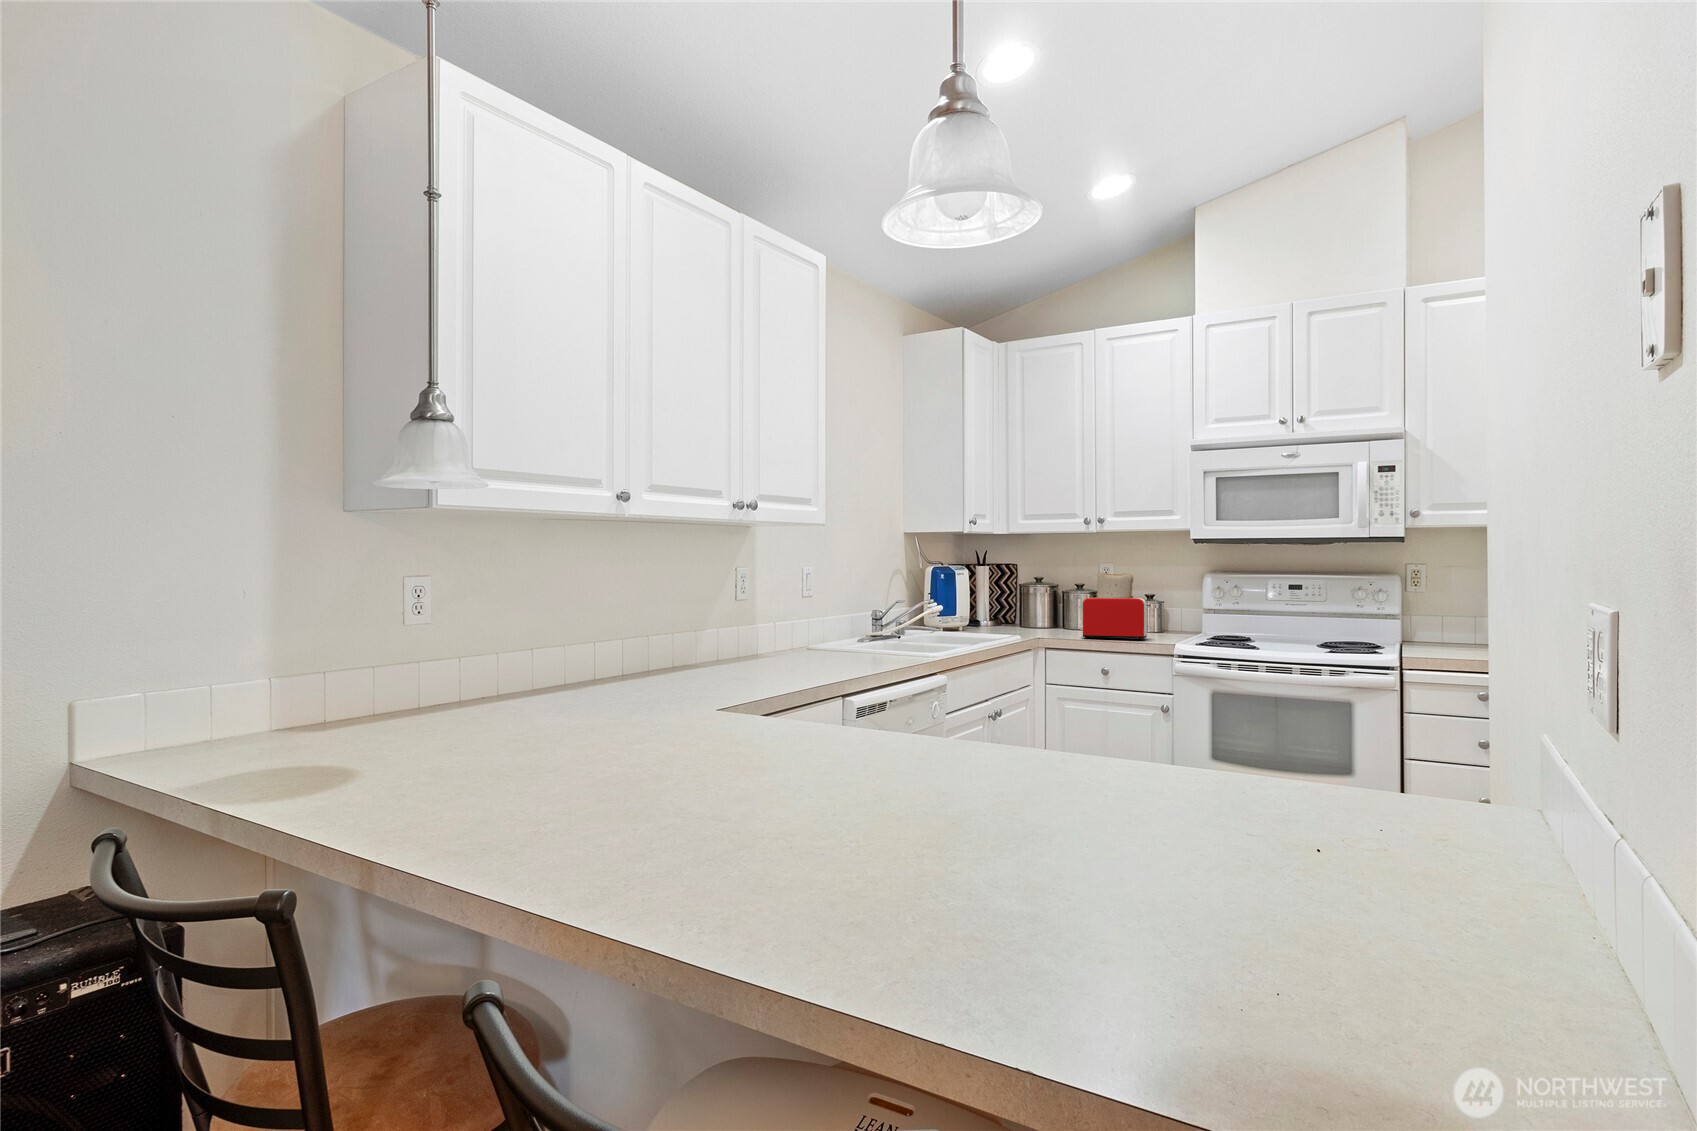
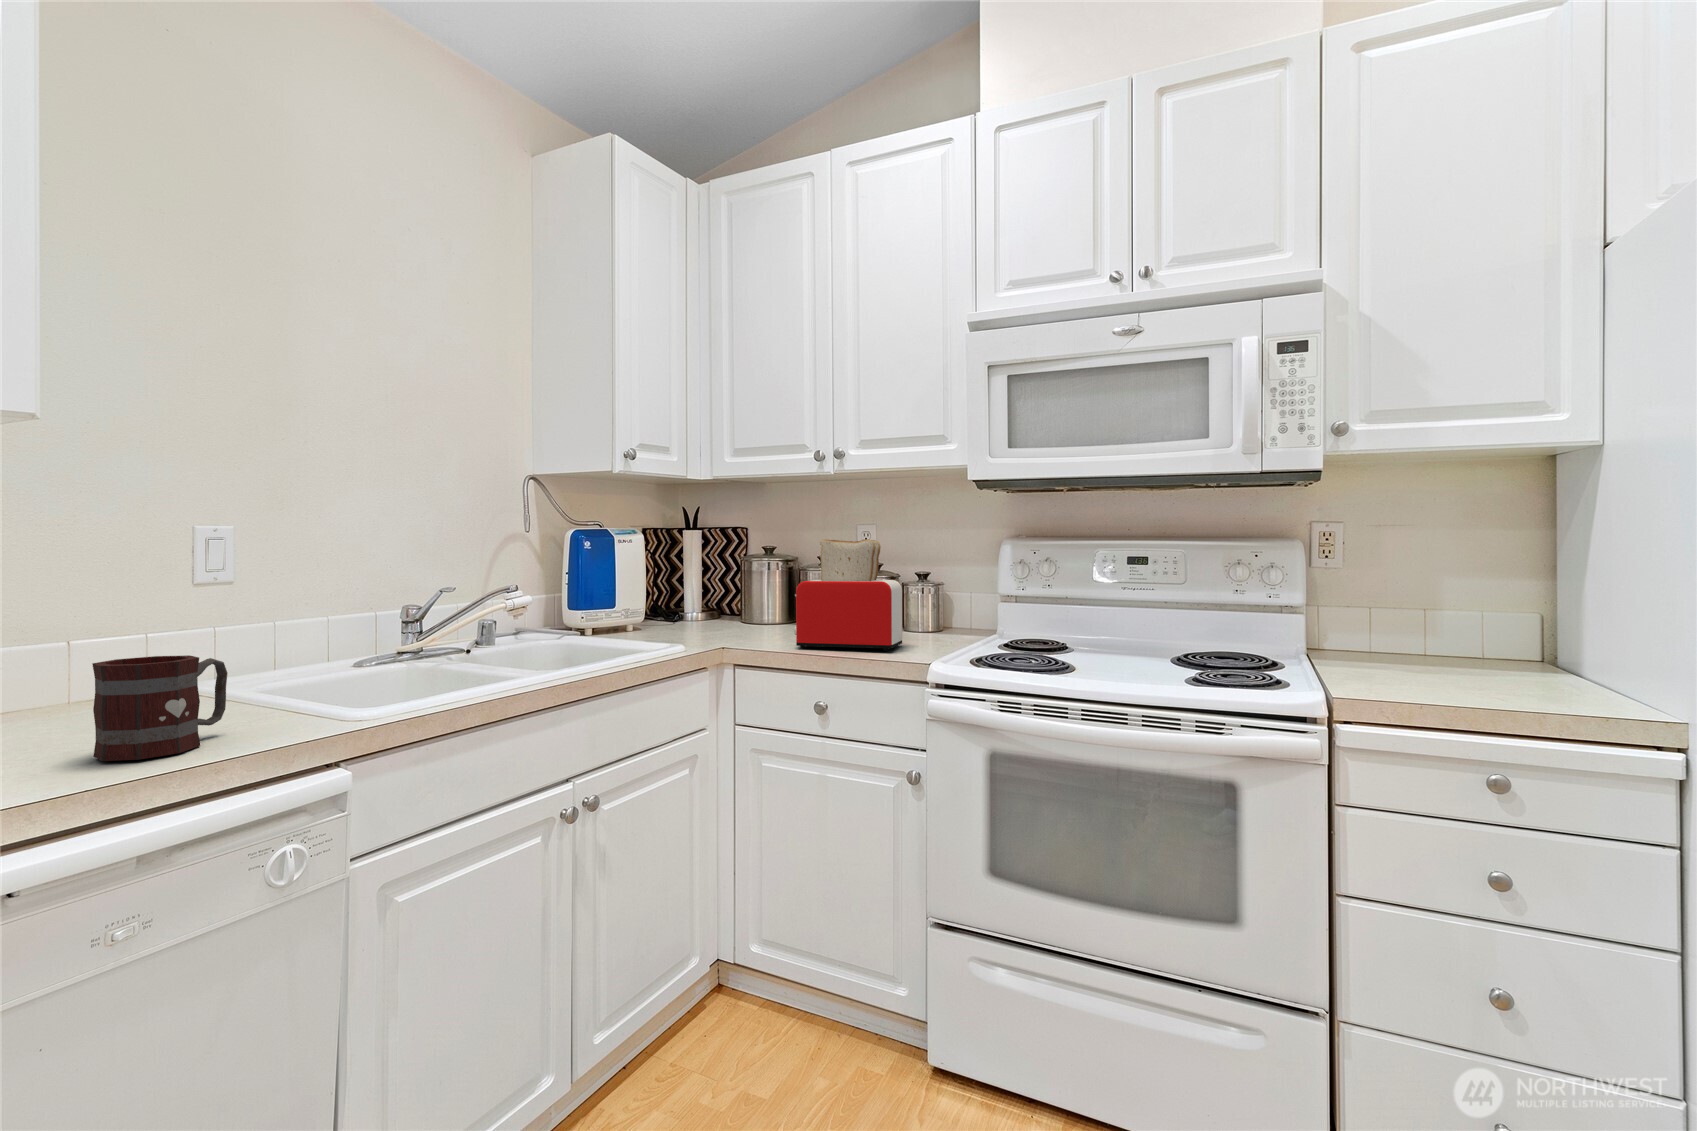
mug: none [866,621,898,659] -> present [92,655,228,761]

